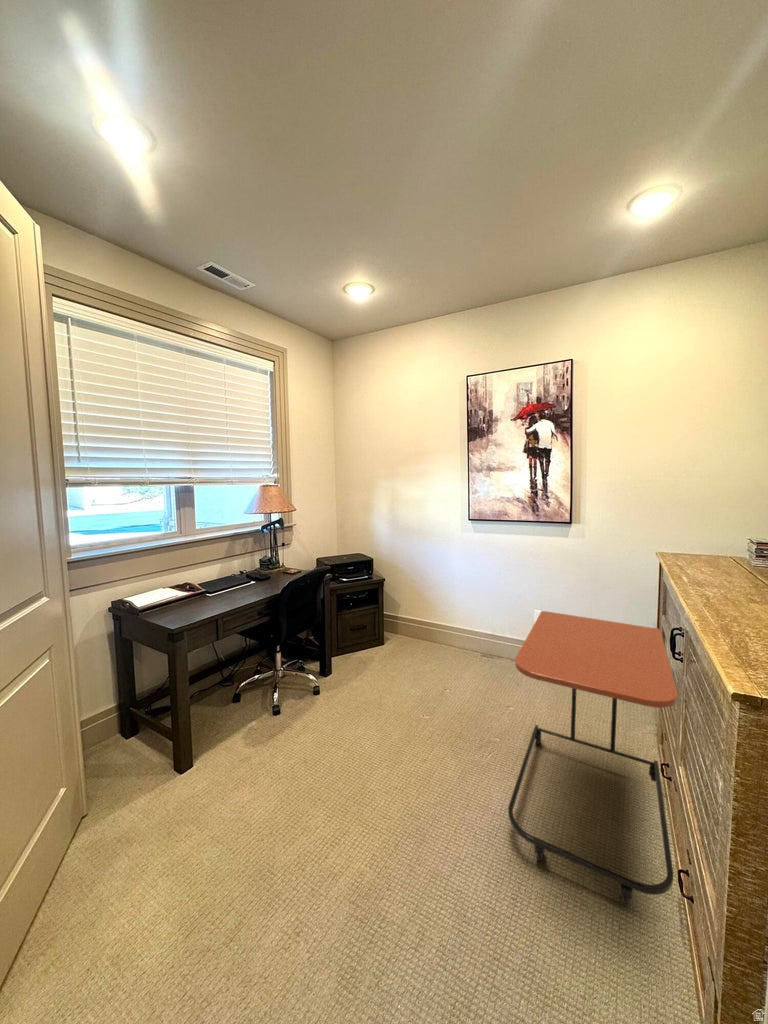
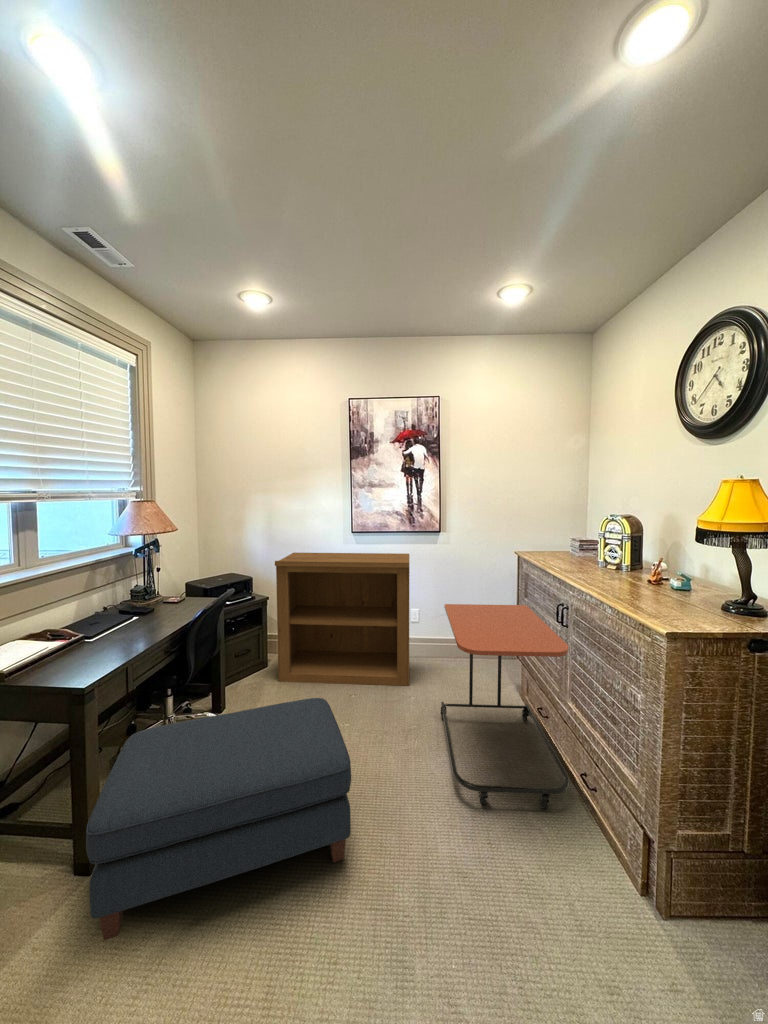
bookshelf: none [381,538,531,697] -> present [275,552,410,686]
ottoman: none [160,675,386,849] -> present [86,698,351,940]

